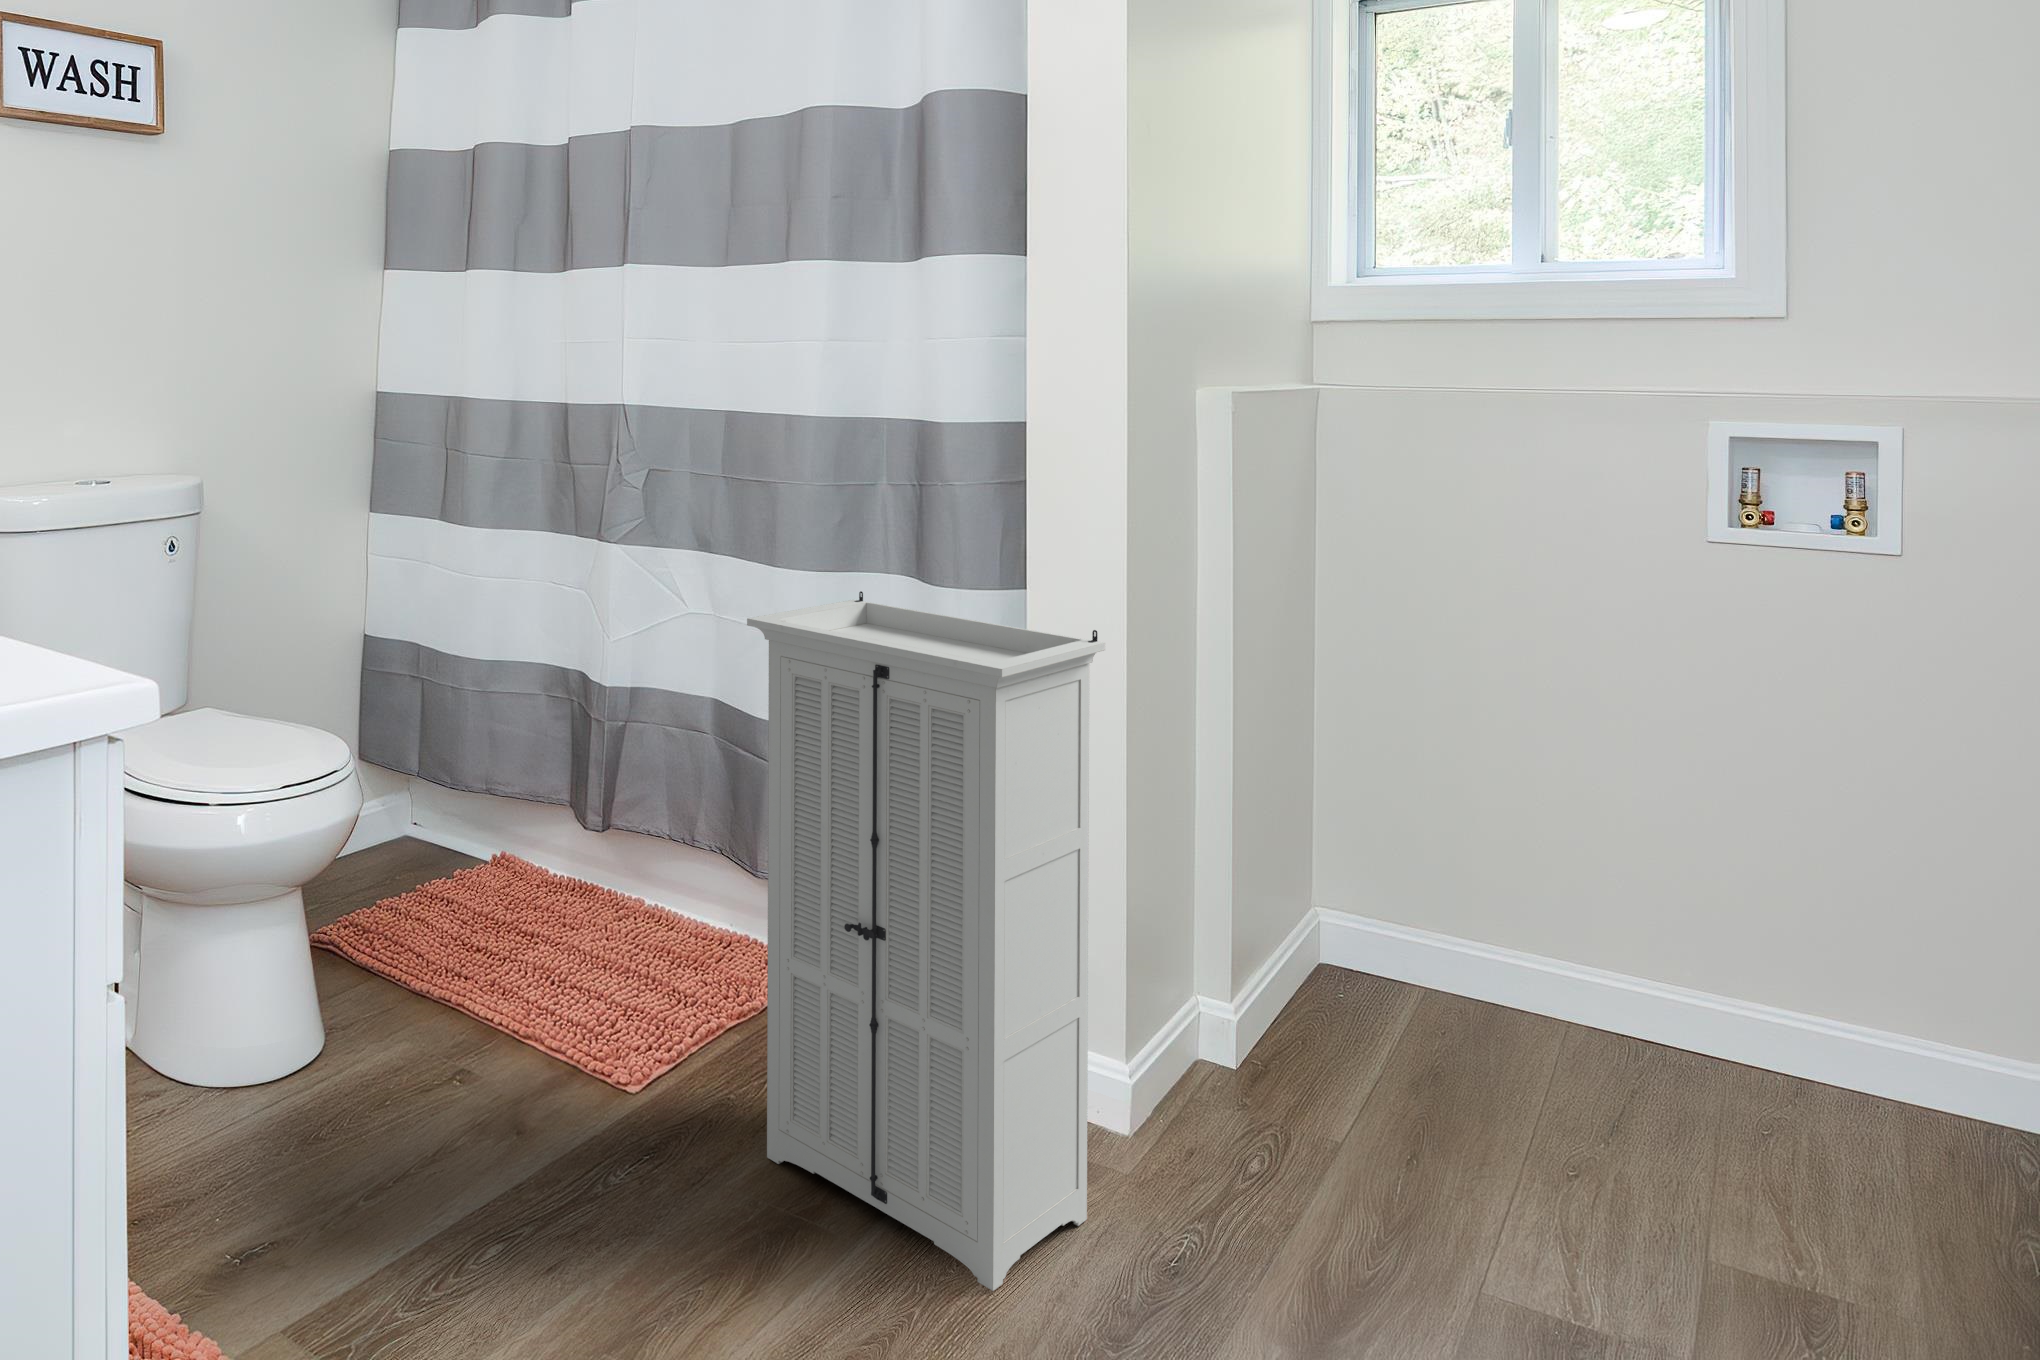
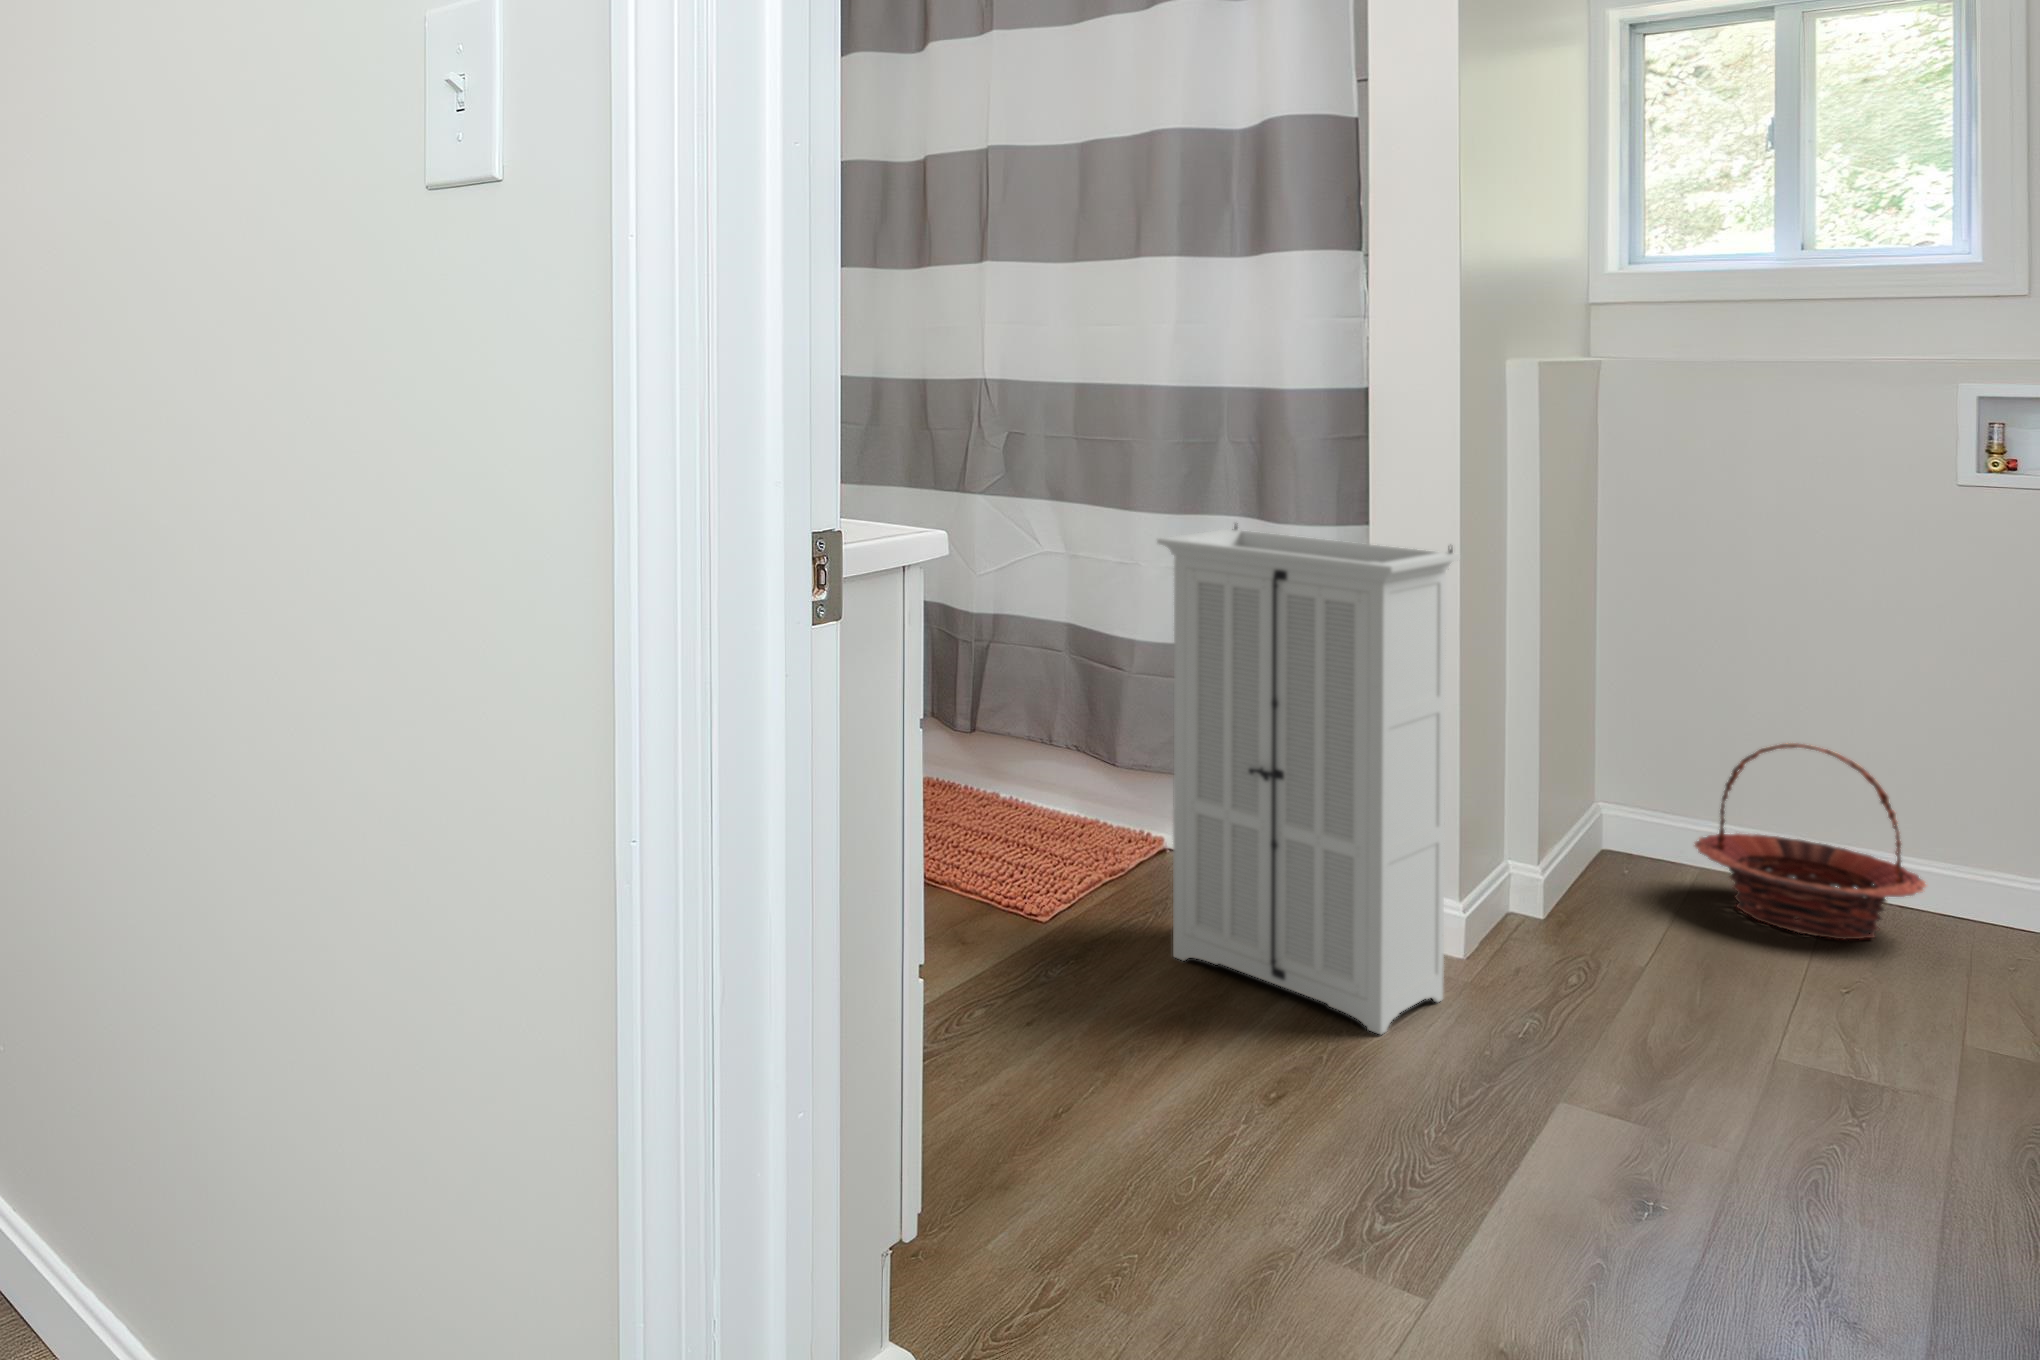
basket: none [1410,847,1671,1092] -> present [1695,743,1926,939]

